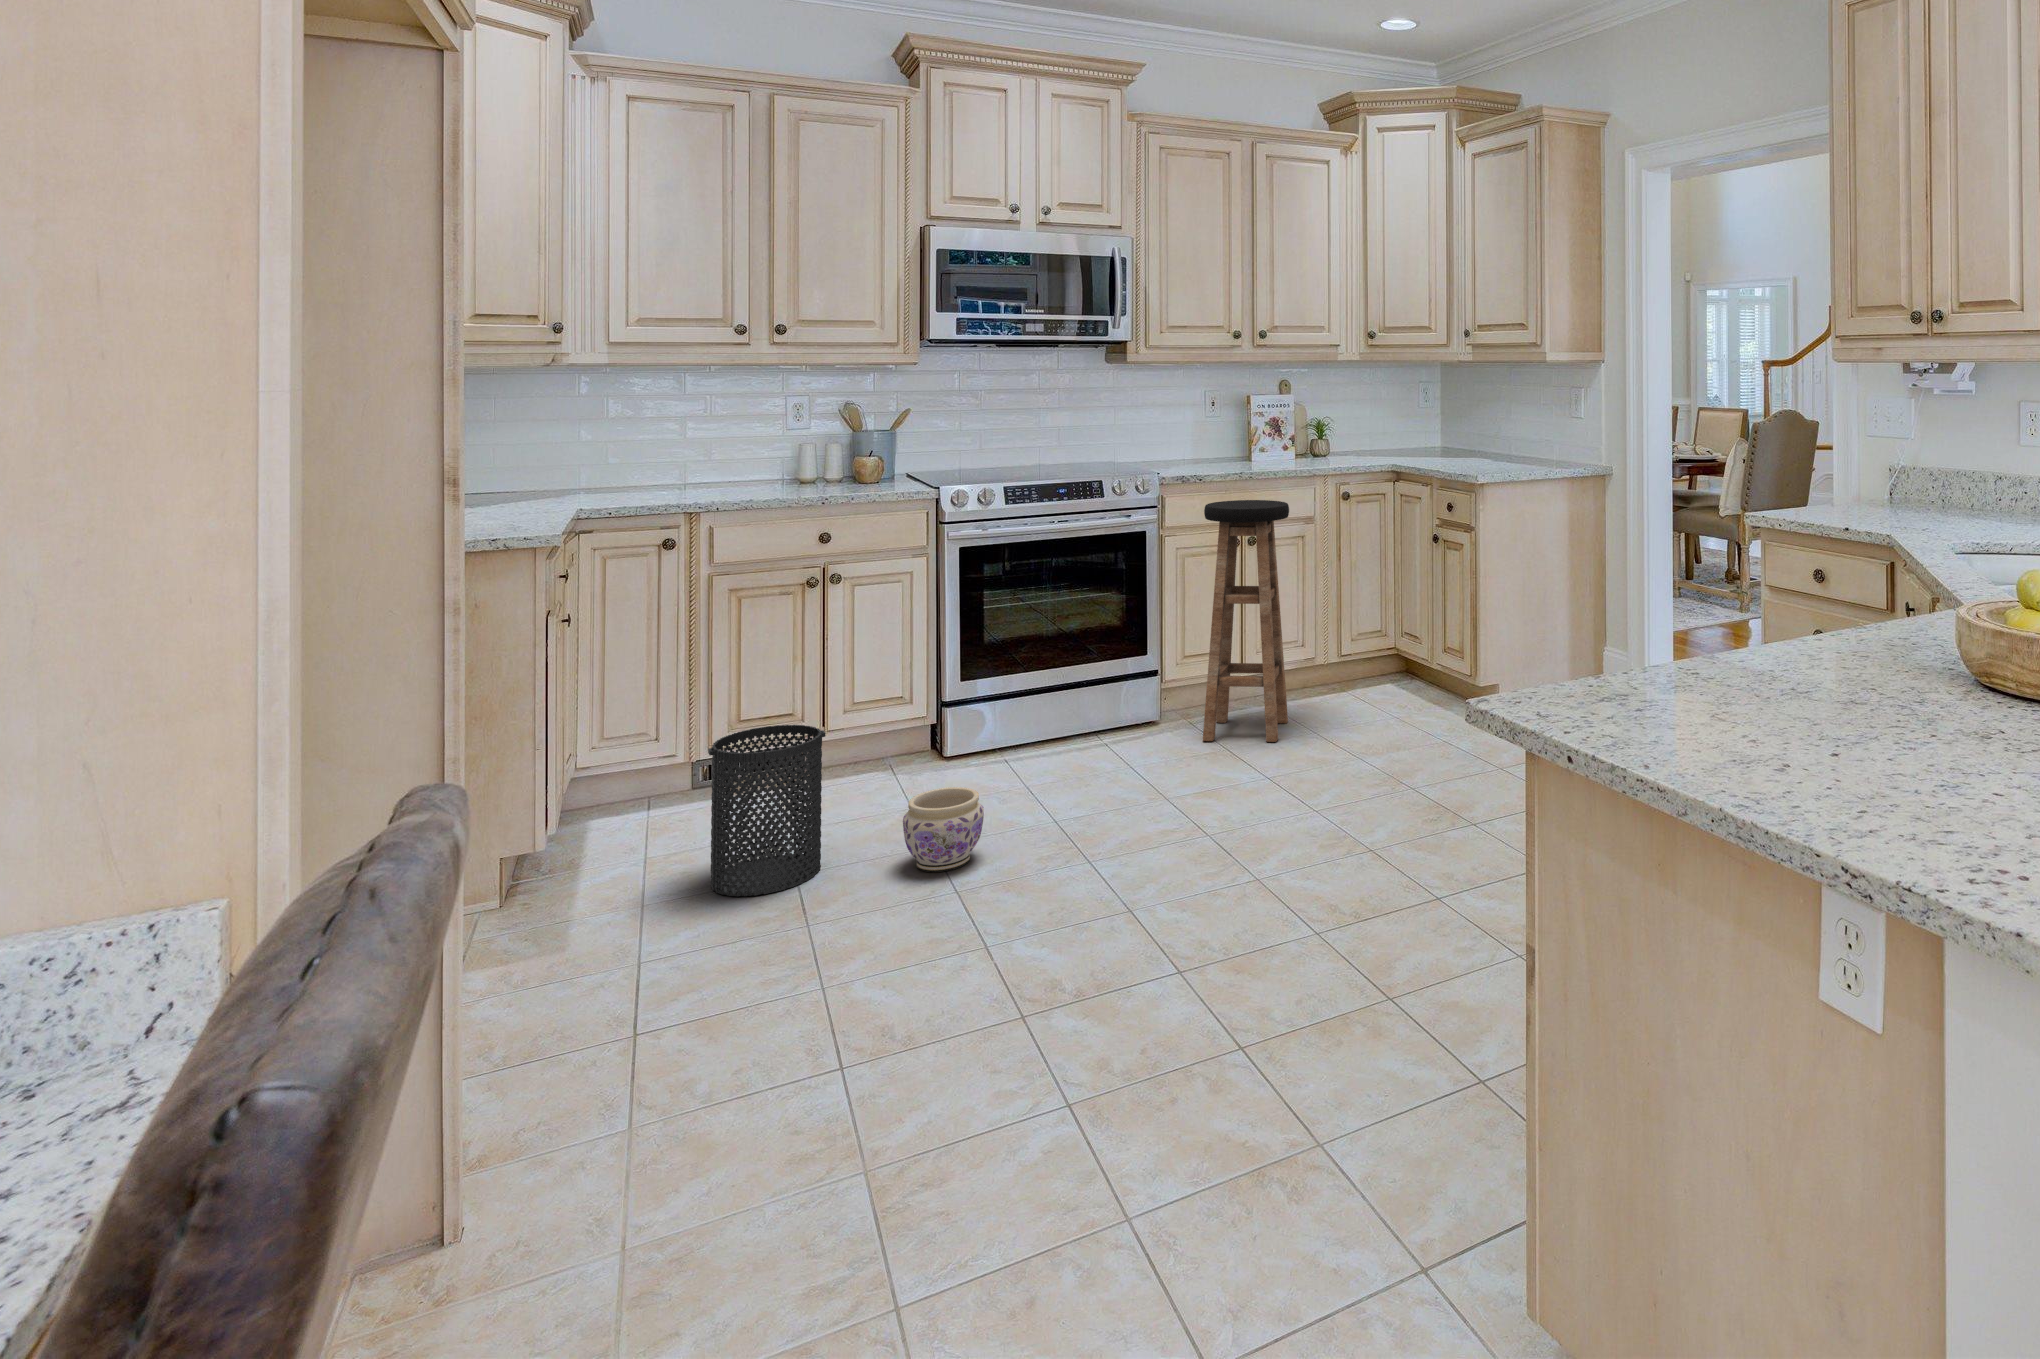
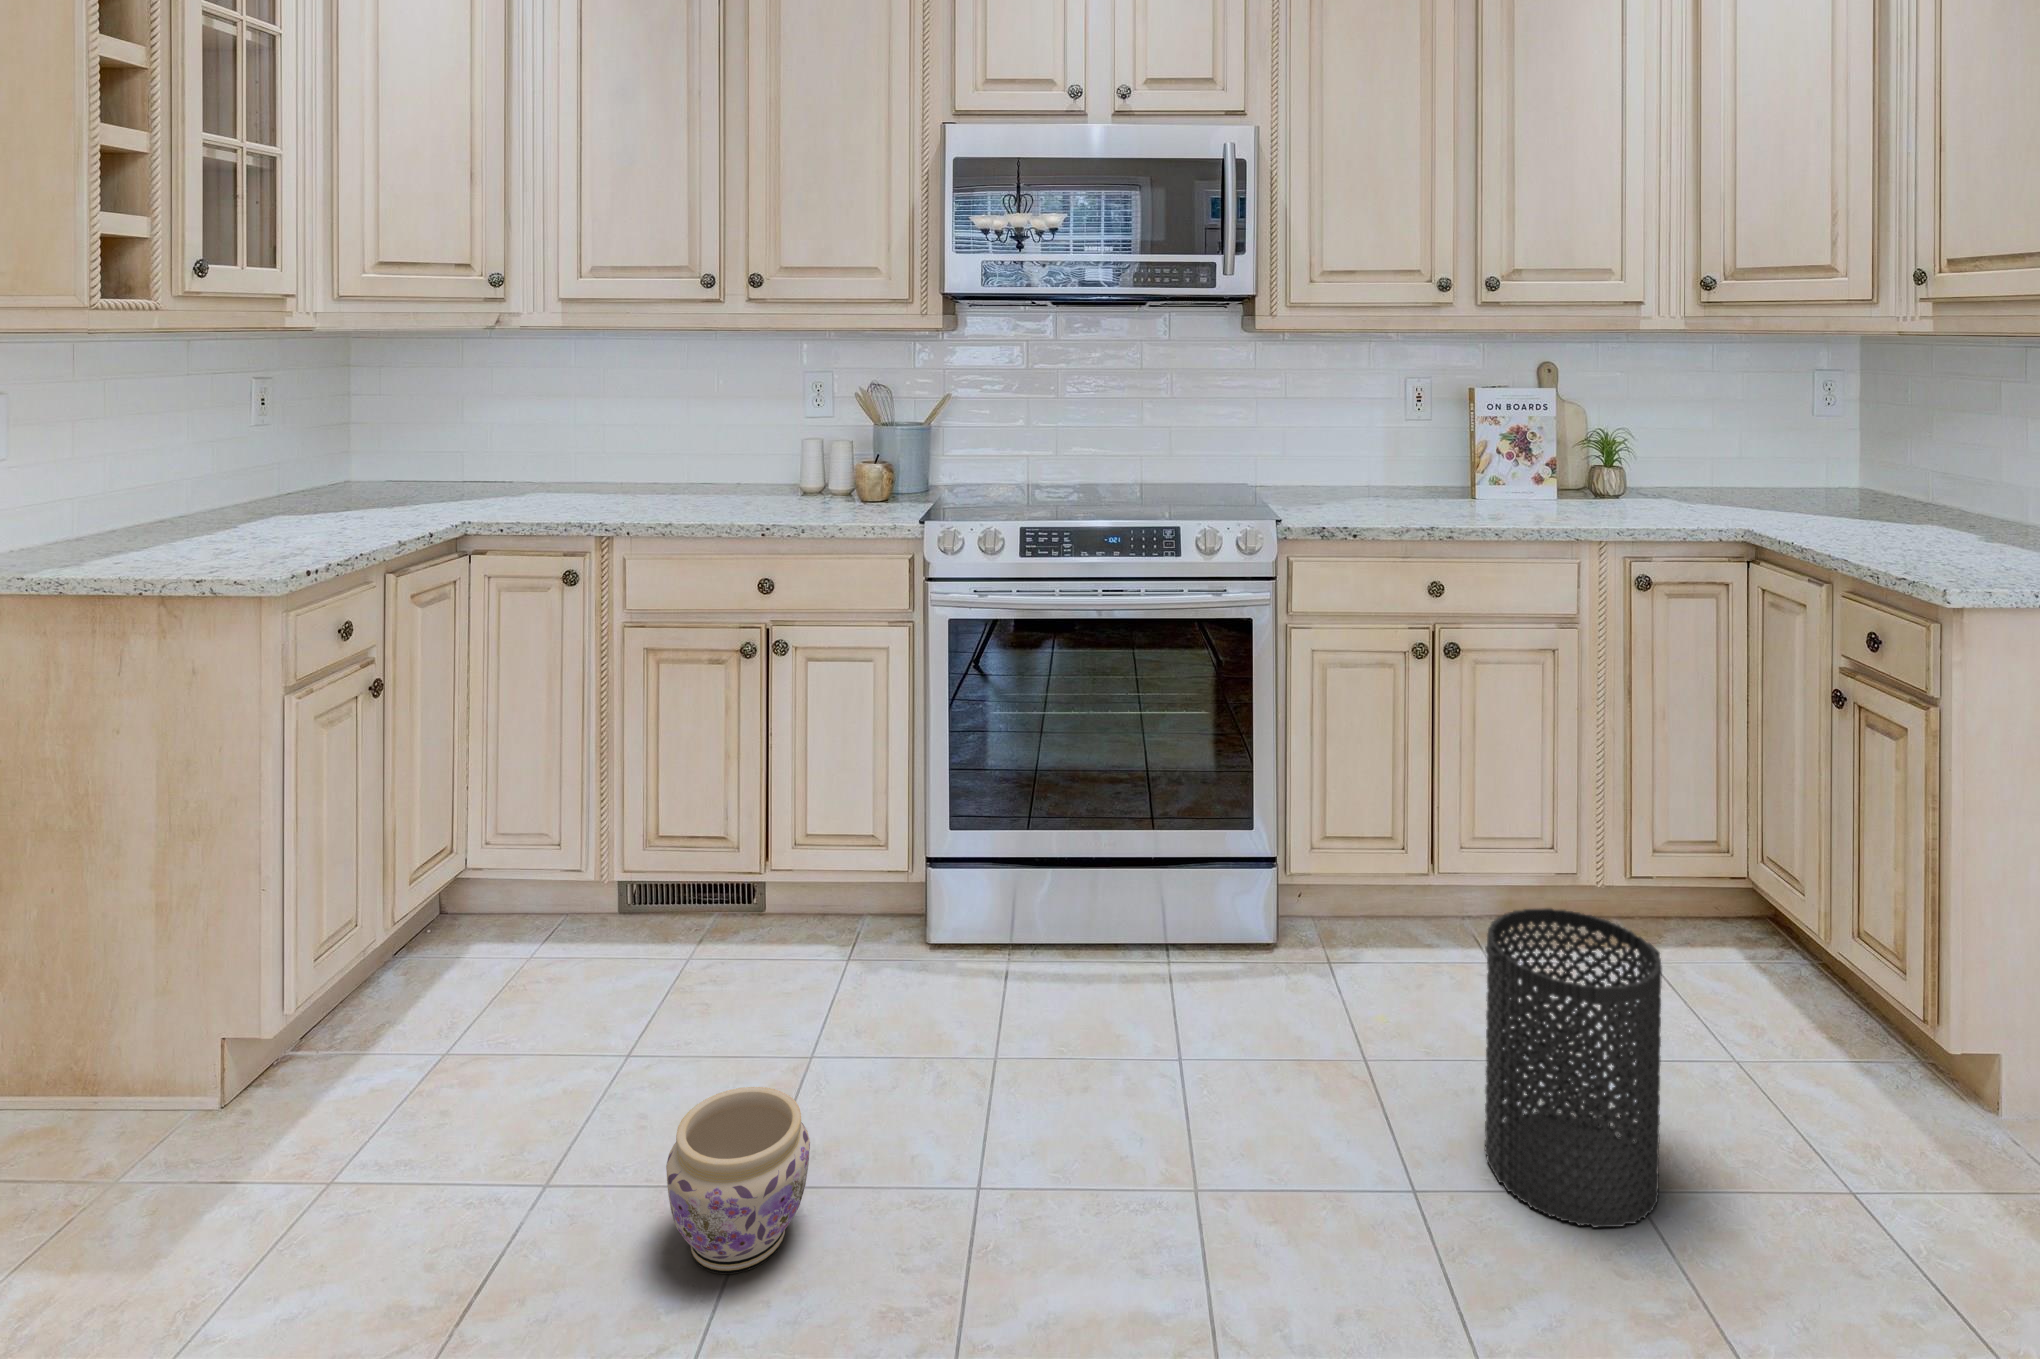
bar stool: present [1203,500,1289,742] -> none [1327,580,1503,1063]
trash can: present [708,725,826,896] -> present [1485,908,1662,1228]

